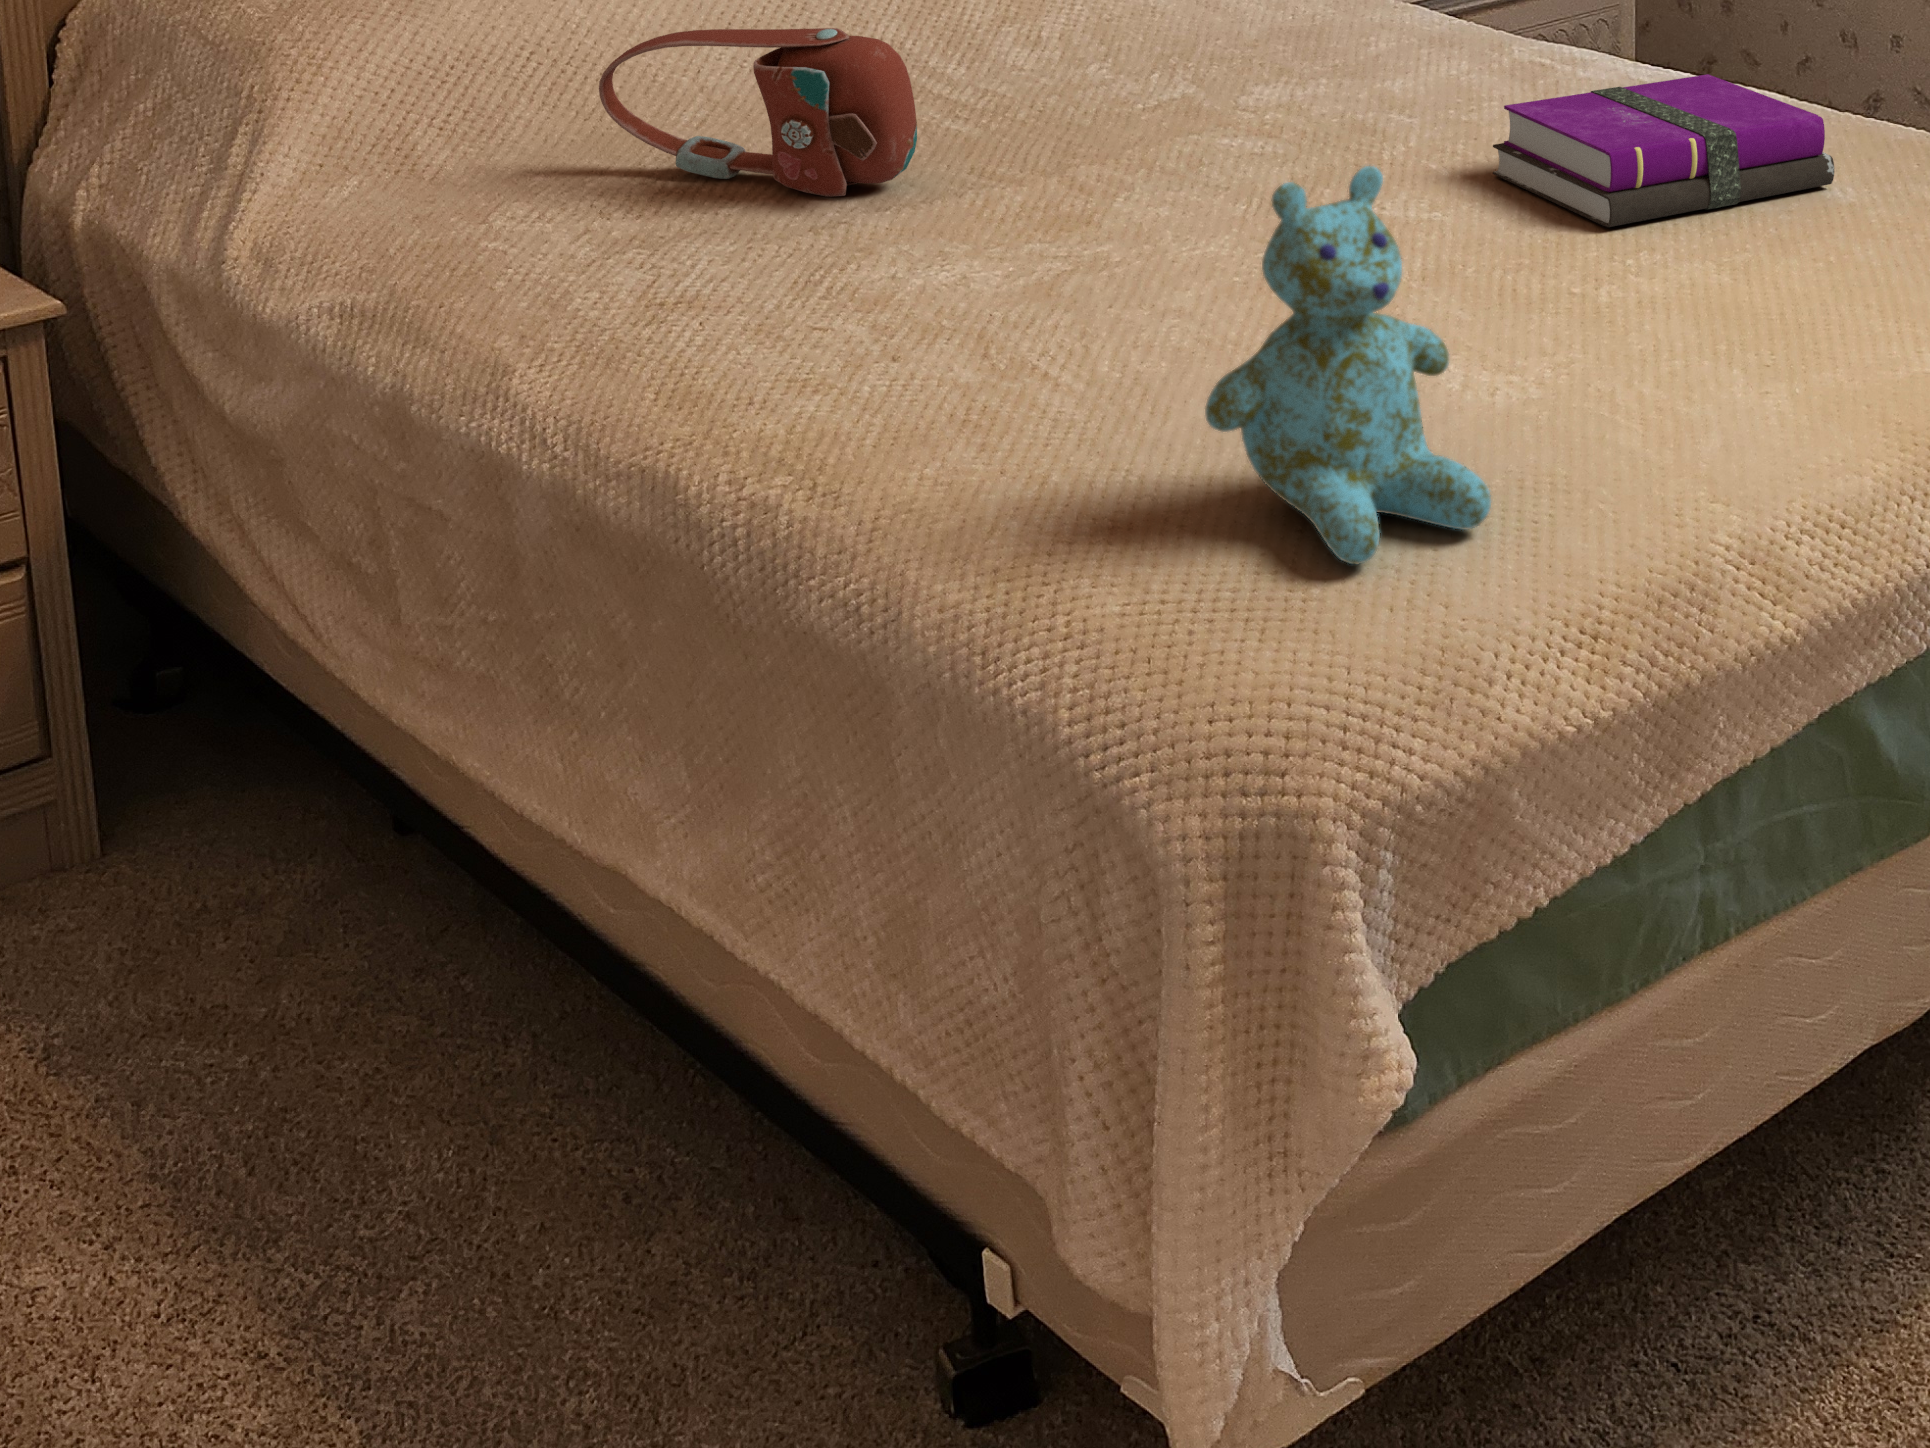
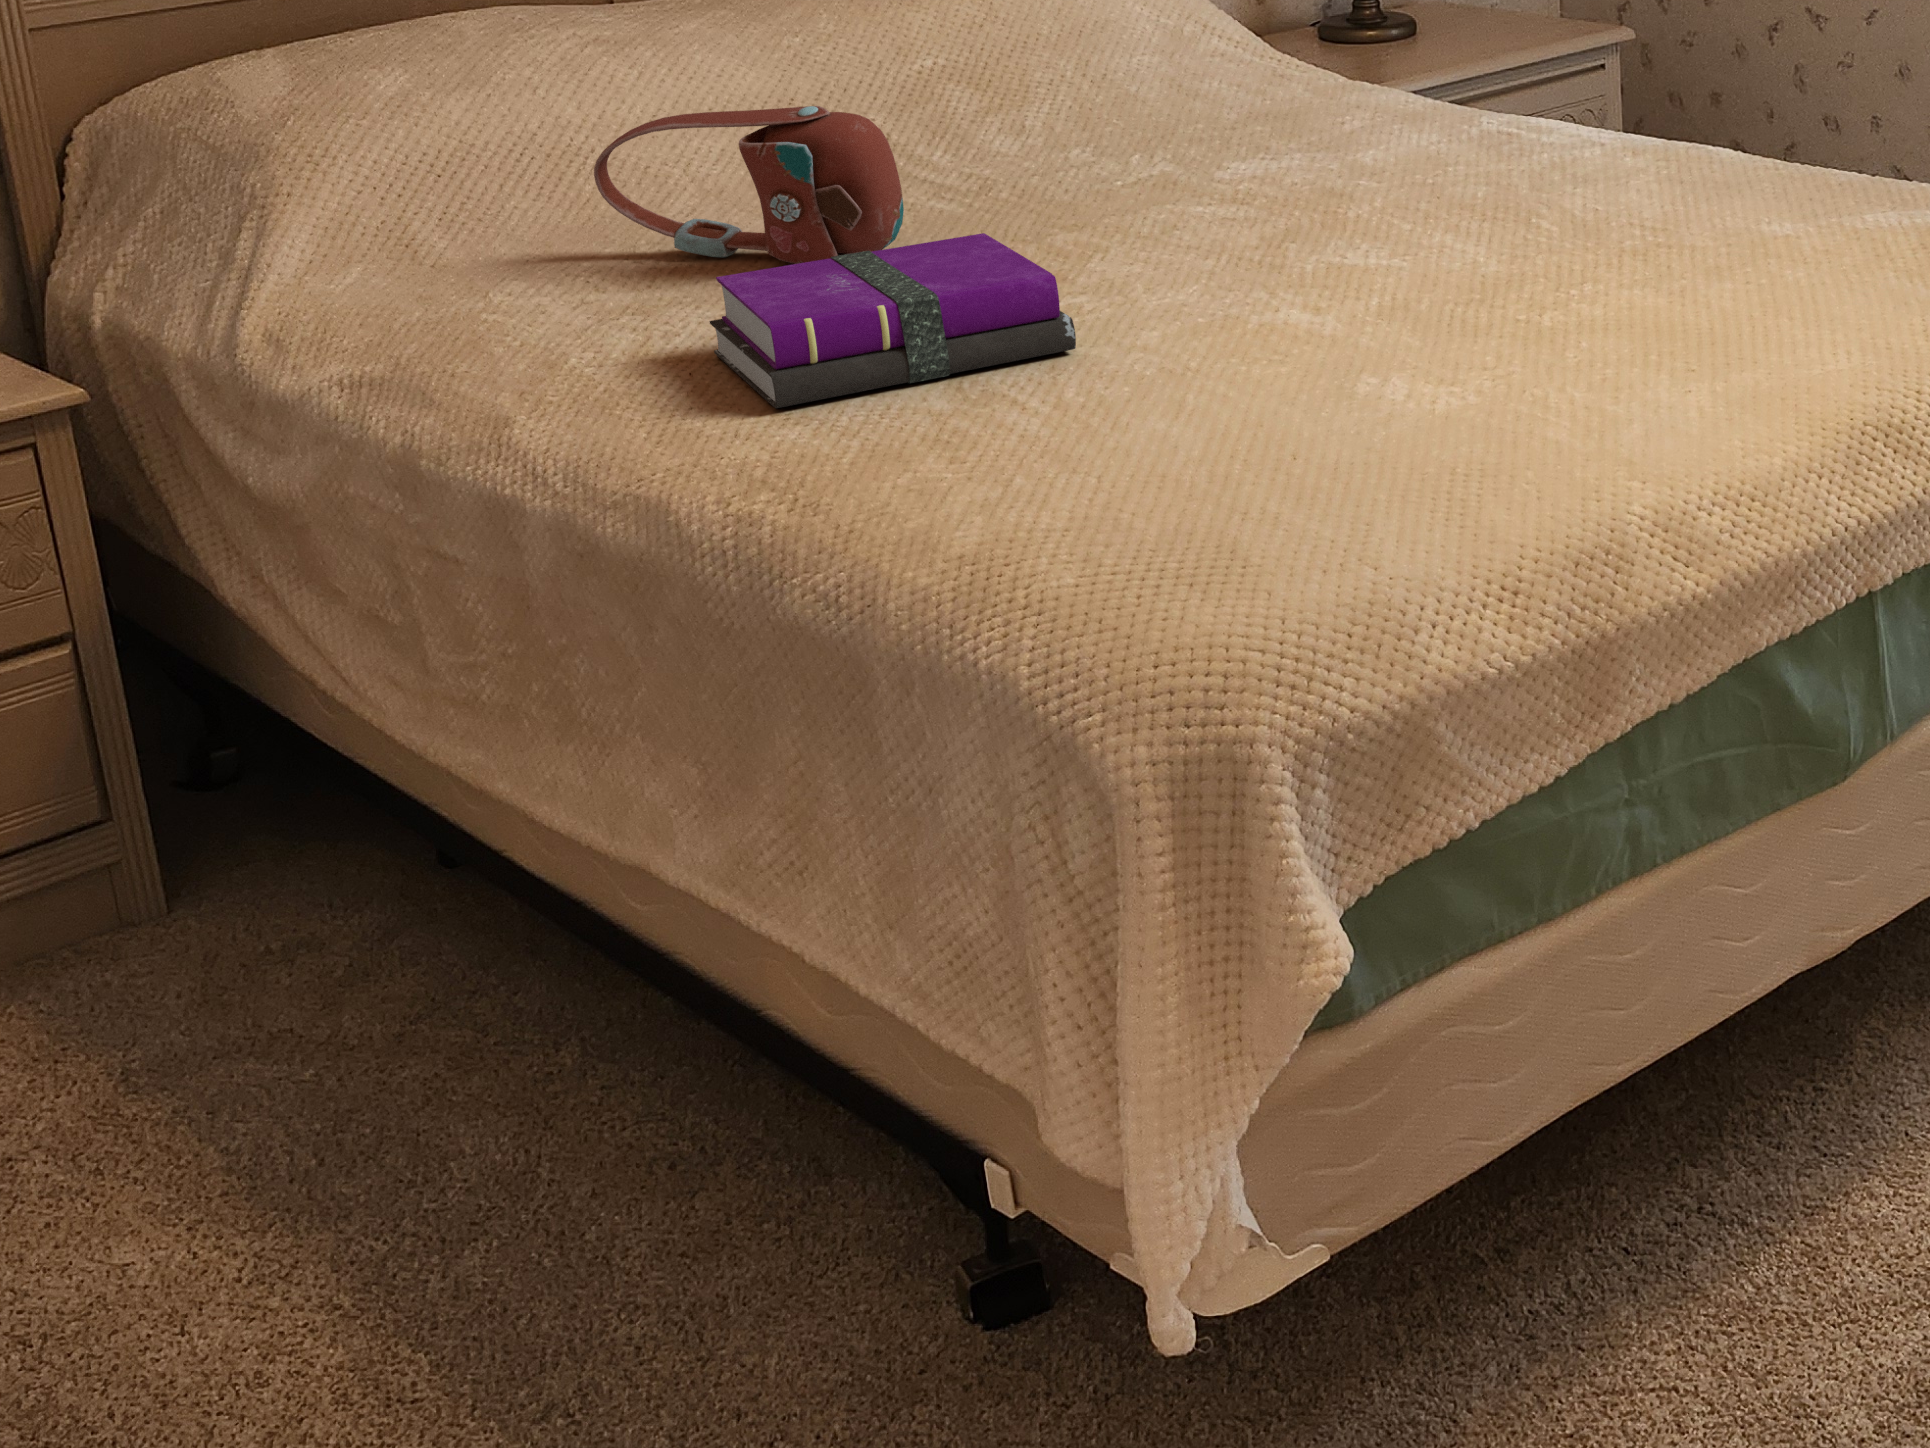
notebook: present [1493,74,1834,227] -> present [709,233,1076,408]
stuffed bear: present [1205,166,1491,564] -> none [1147,171,1420,534]

